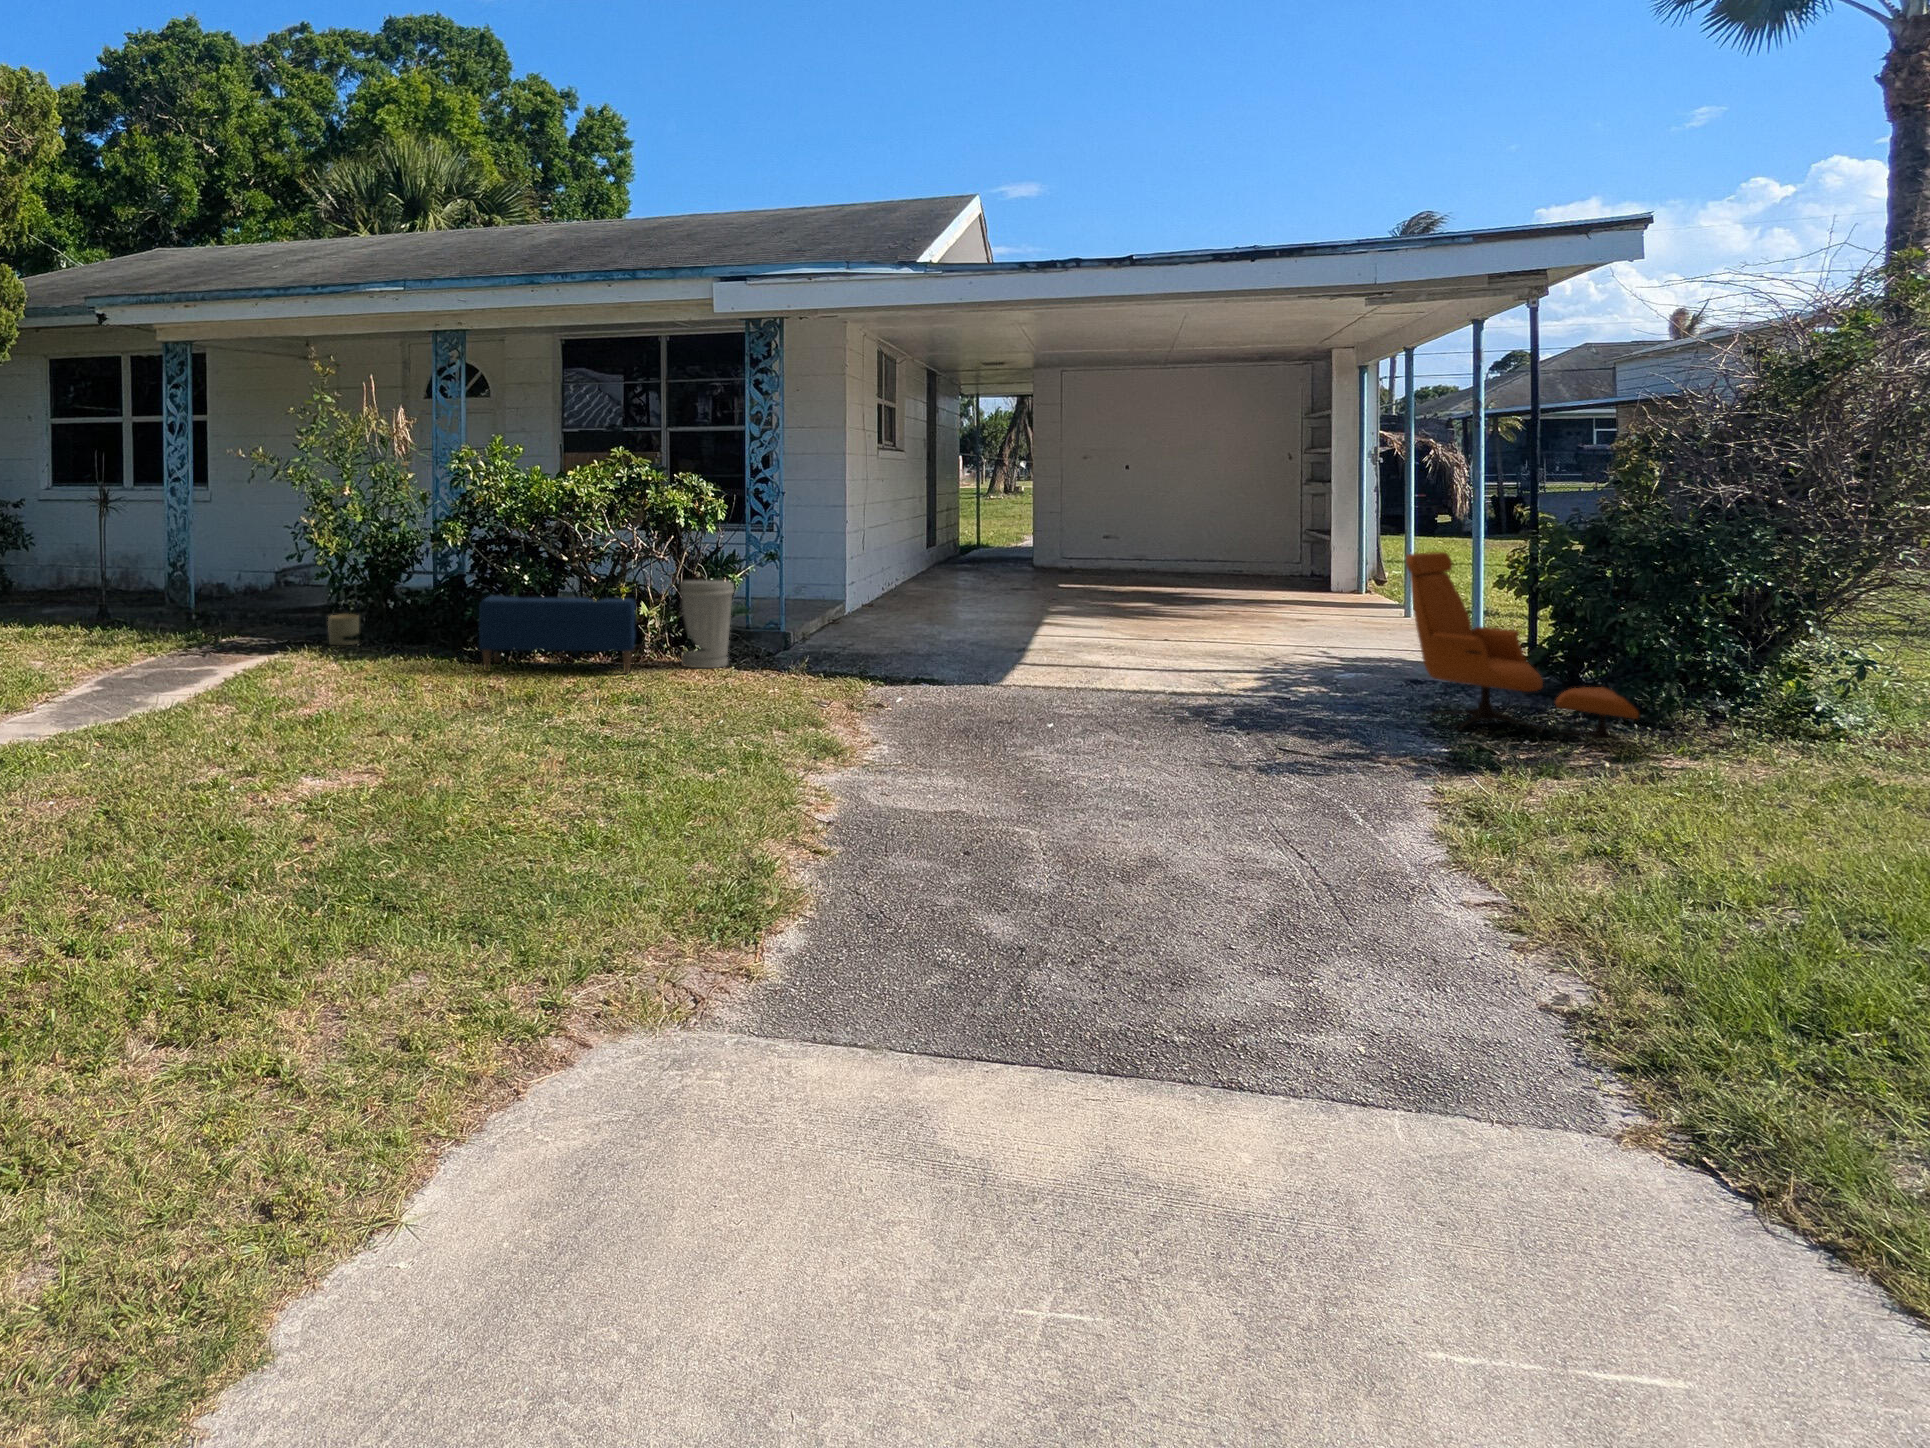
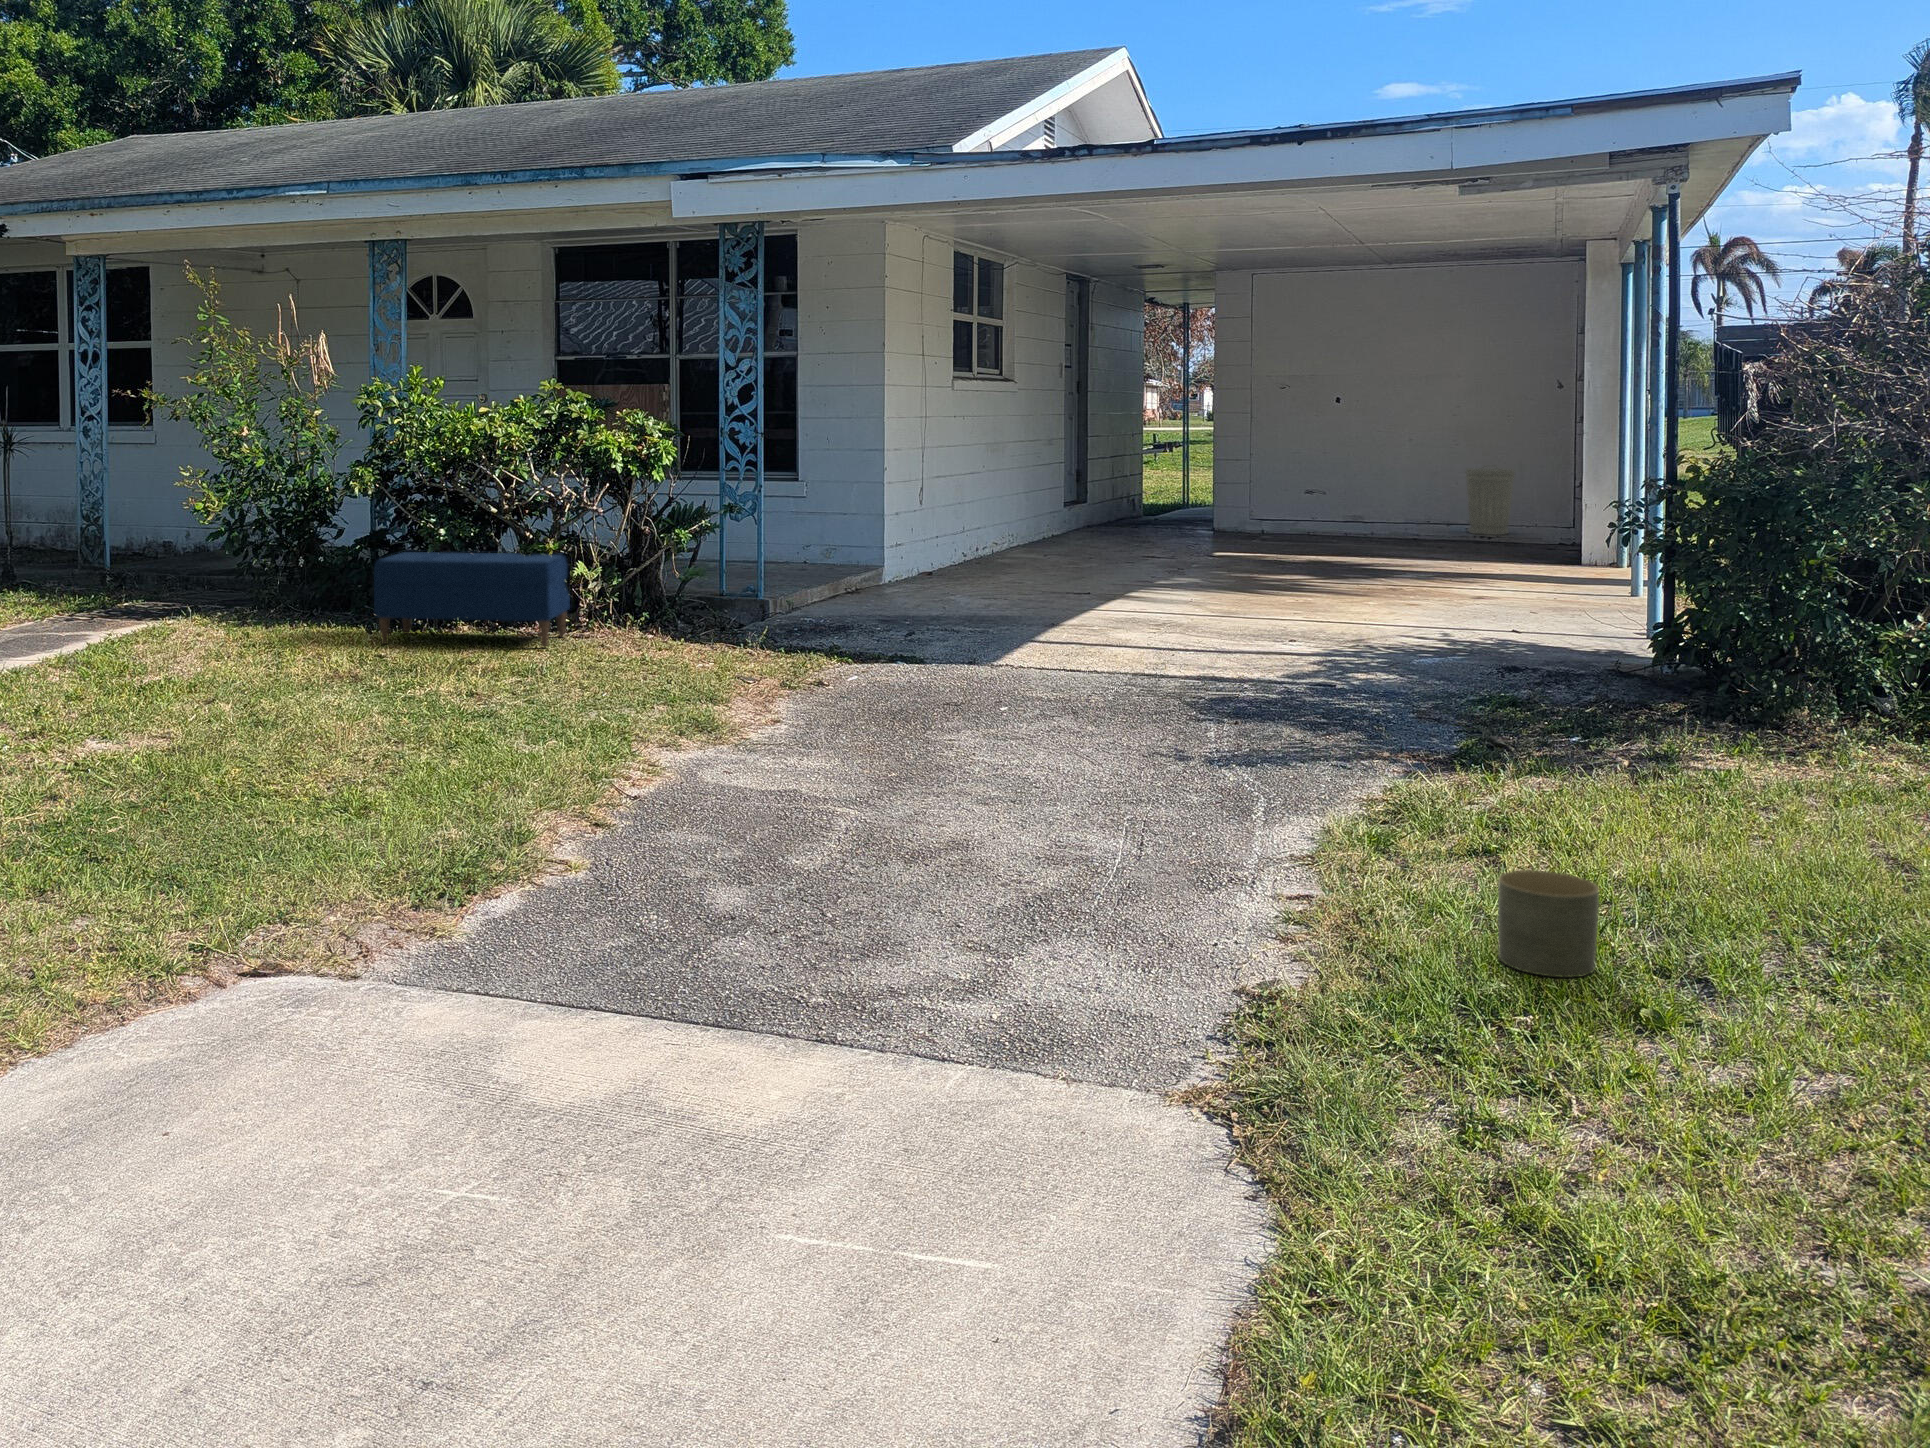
lounge chair: present [1406,552,1648,750] -> none [1459,506,1733,757]
trash can: present [680,581,734,668] -> present [1466,467,1515,535]
planter: present [328,614,359,645] -> present [1498,870,1599,977]

